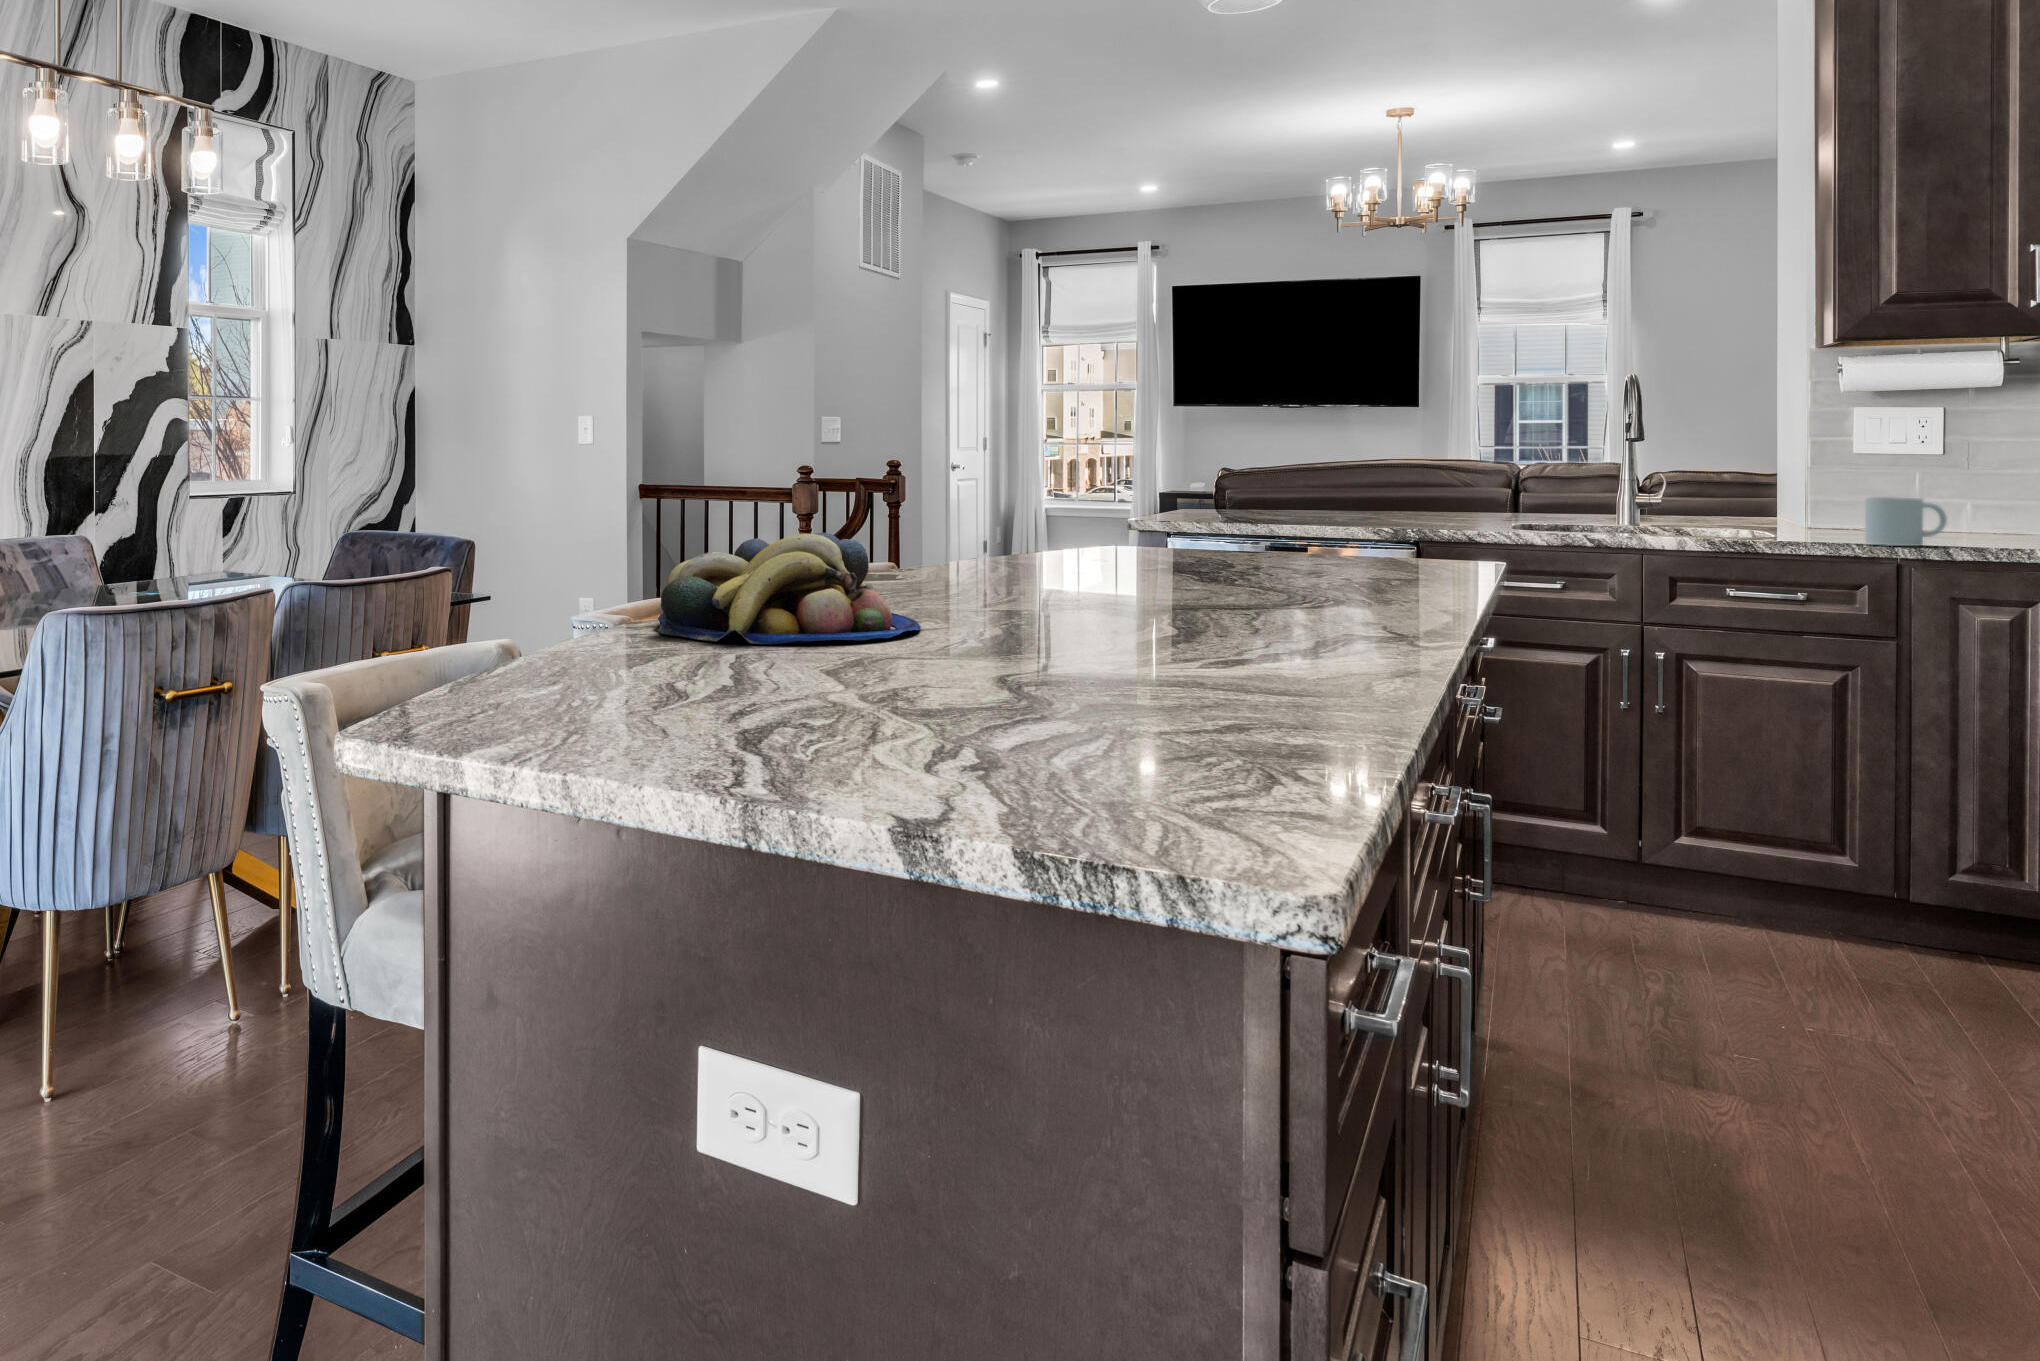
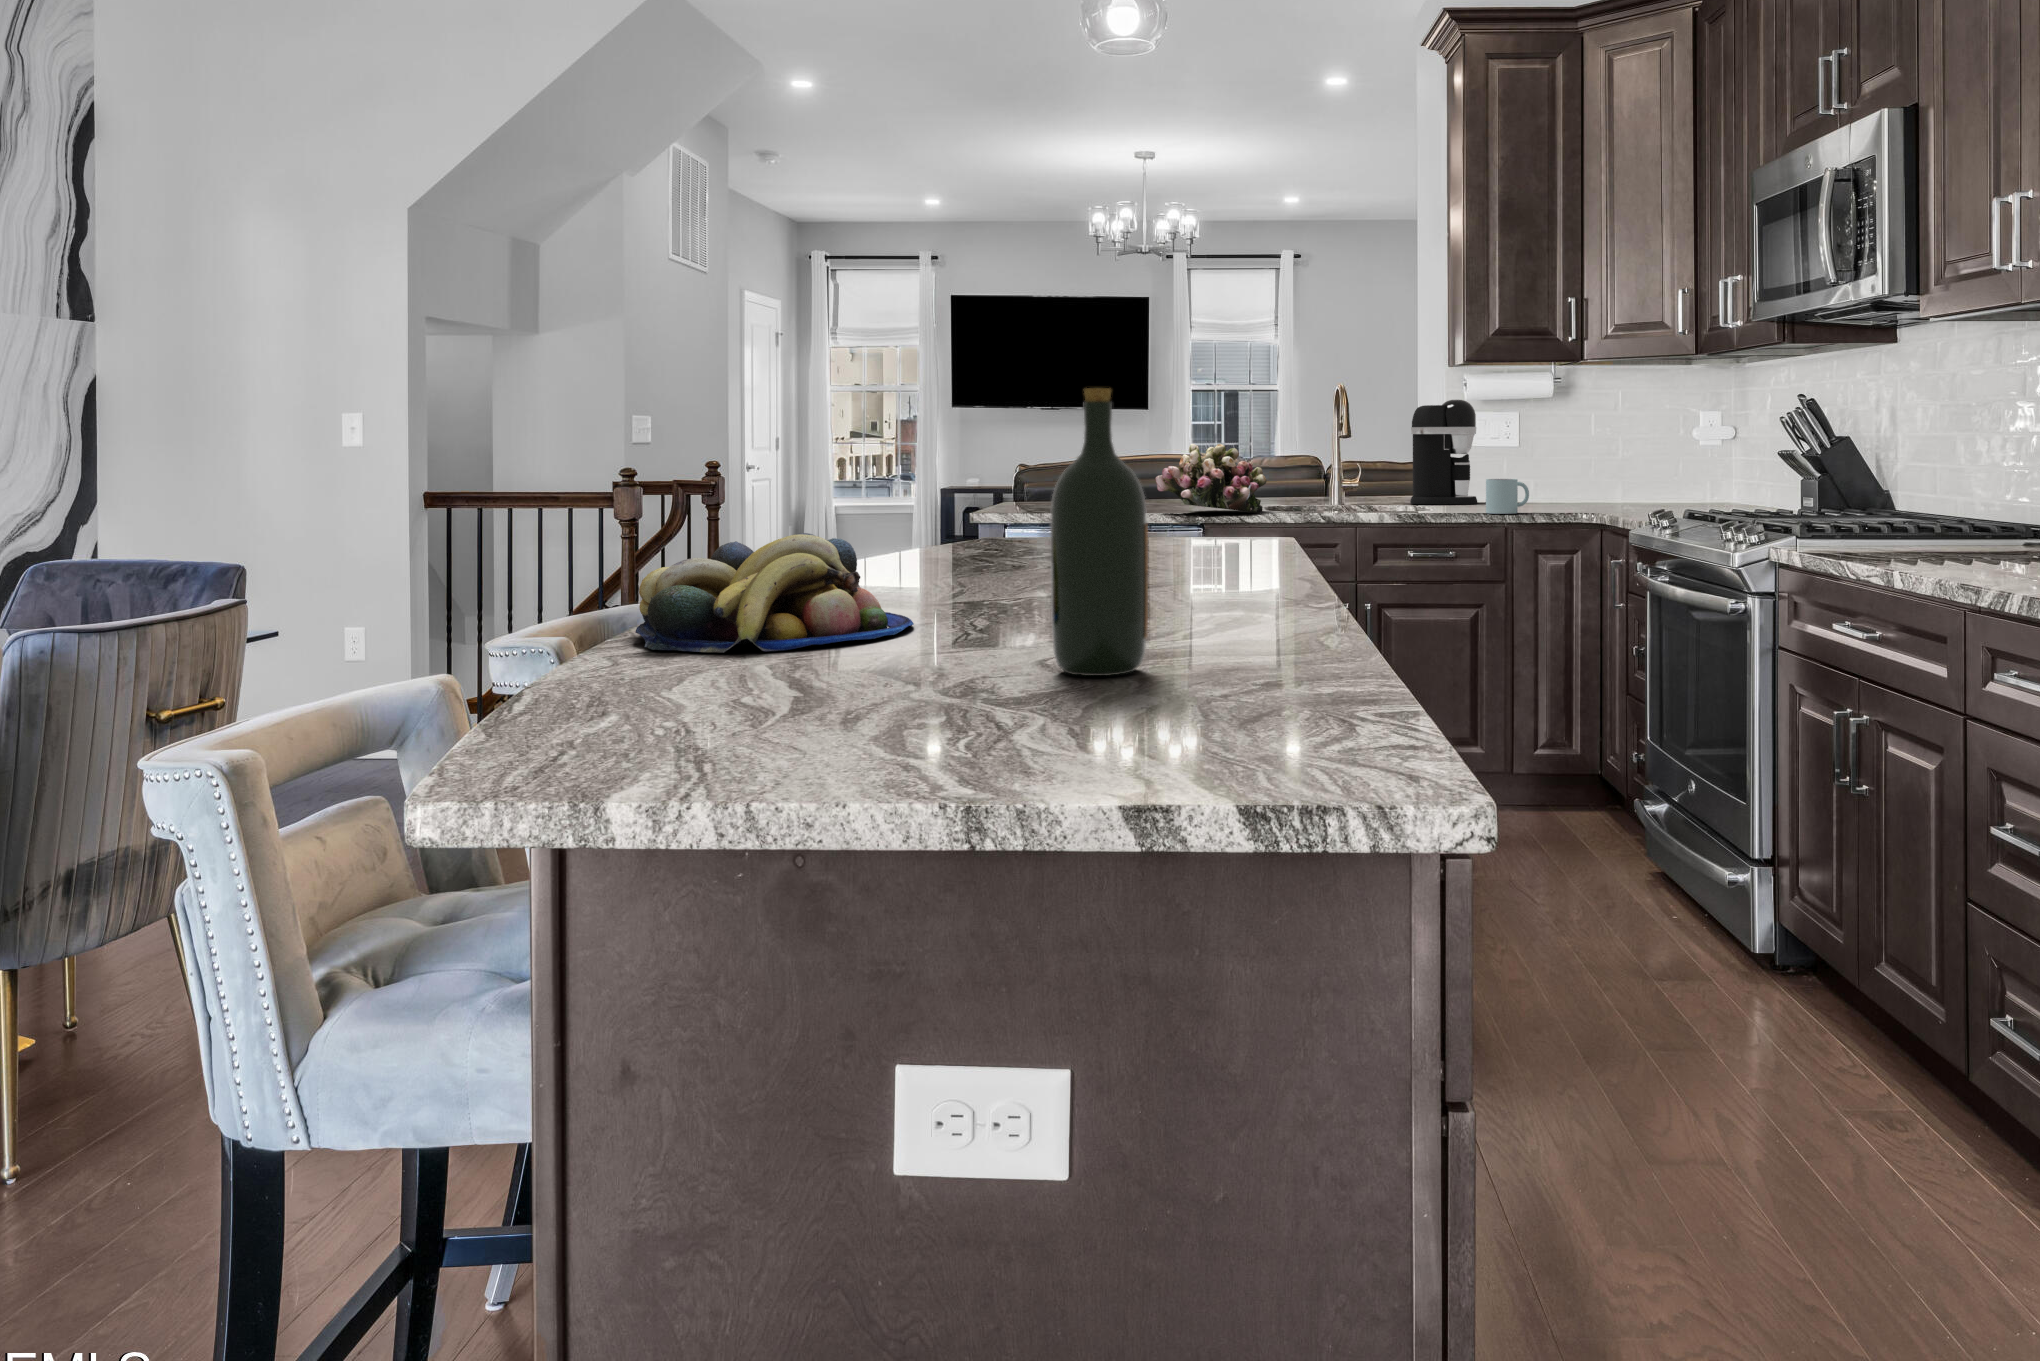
wine bottle: none [997,387,1107,699] -> present [1050,388,1148,676]
coffee maker: none [1752,389,1870,531] -> present [1410,400,1477,504]
flower arrangement: none [1356,447,1512,531] -> present [1156,444,1267,512]

